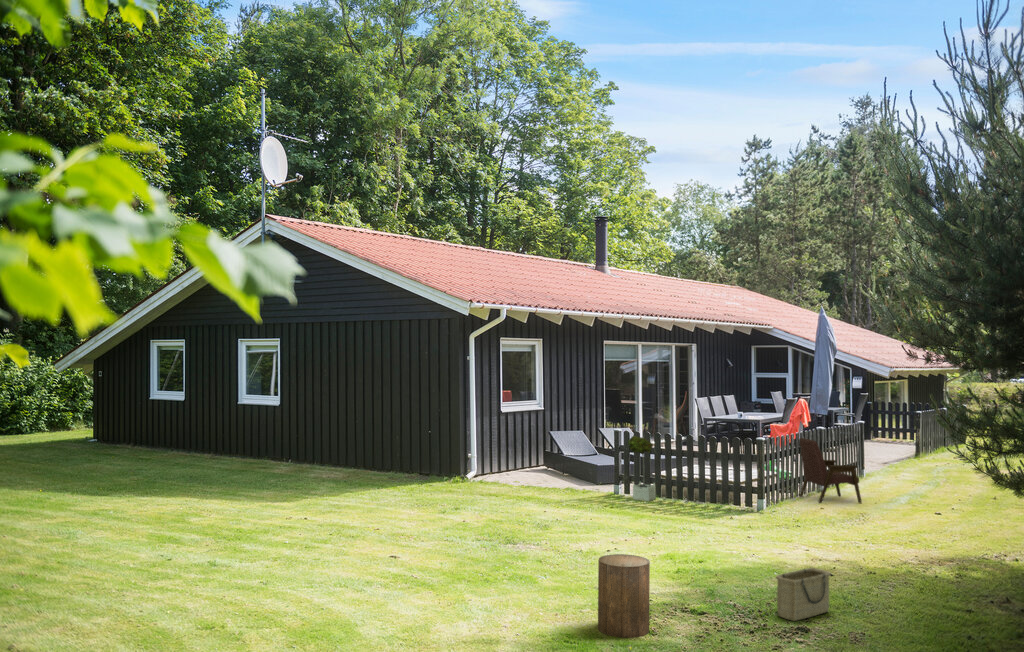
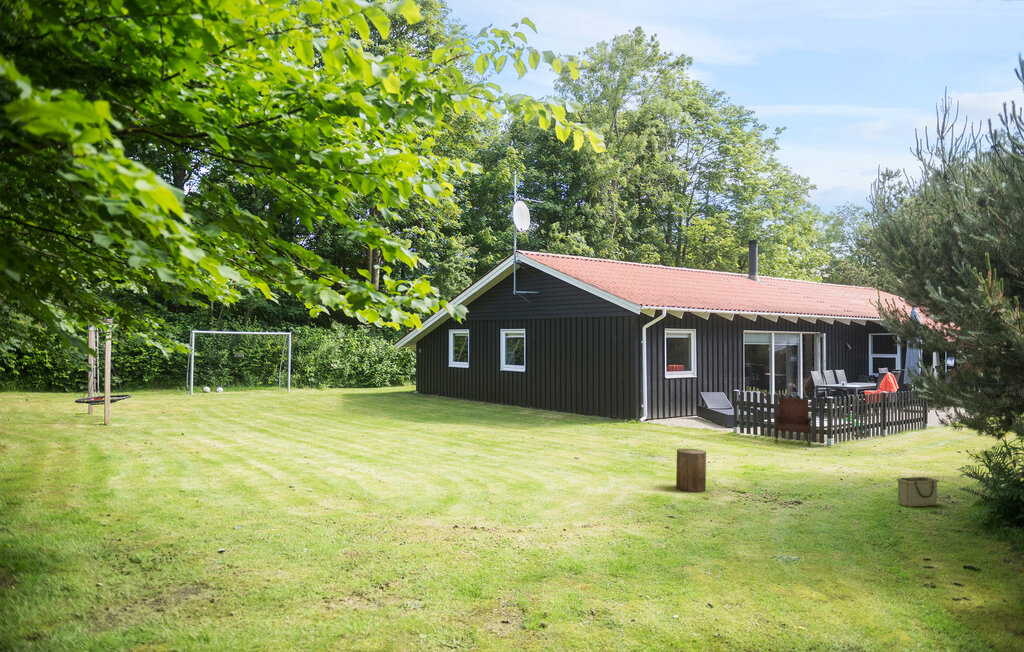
potted tree: present [628,436,656,501] -> none [745,394,764,438]
armchair: present [799,438,862,504] -> present [775,397,812,447]
basket: present [776,568,831,621] -> present [897,477,938,507]

